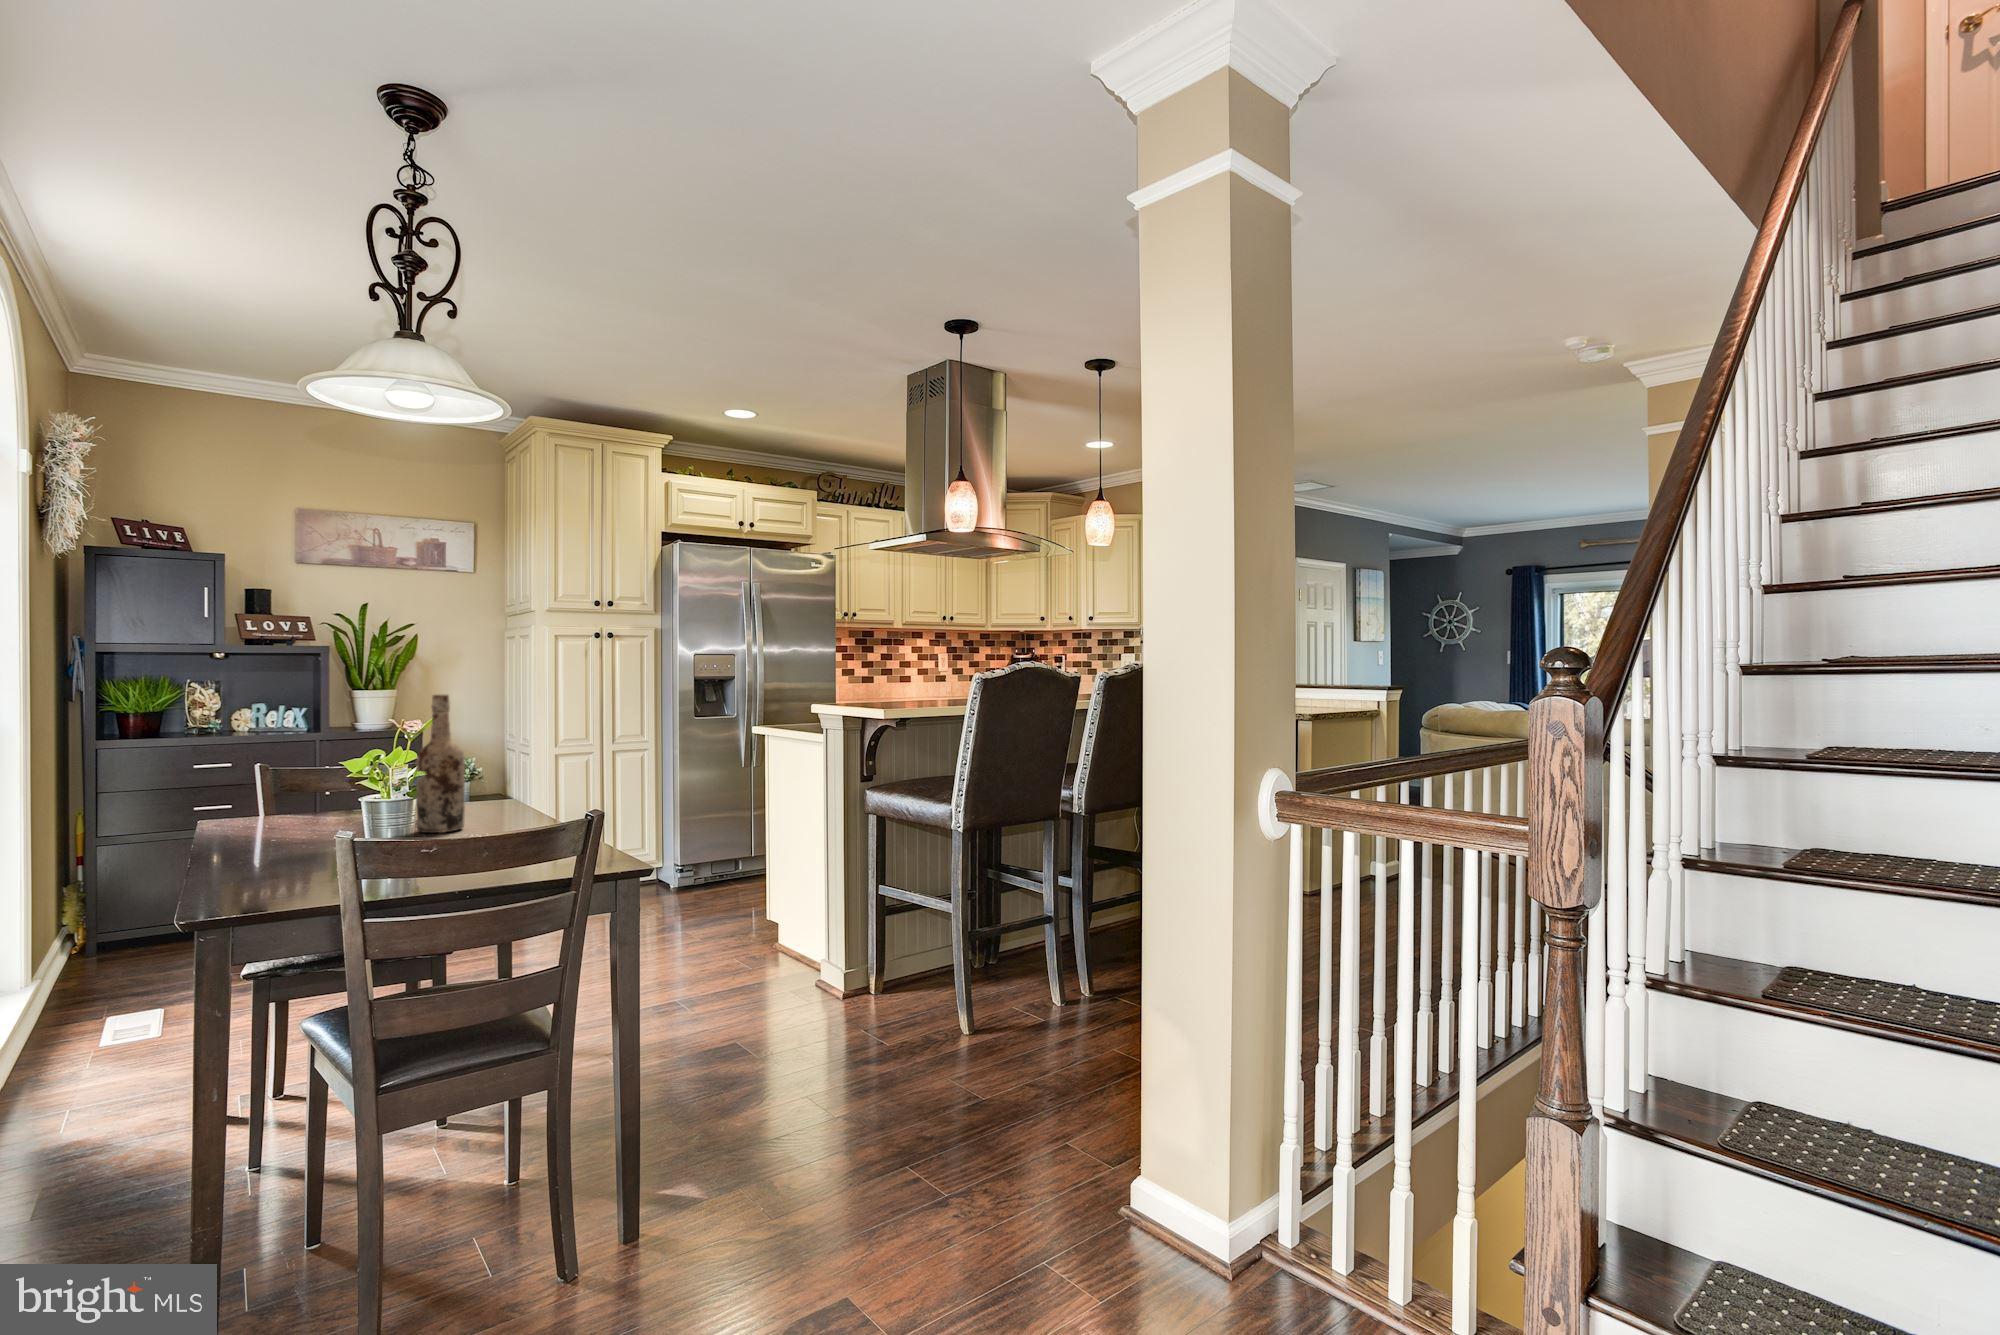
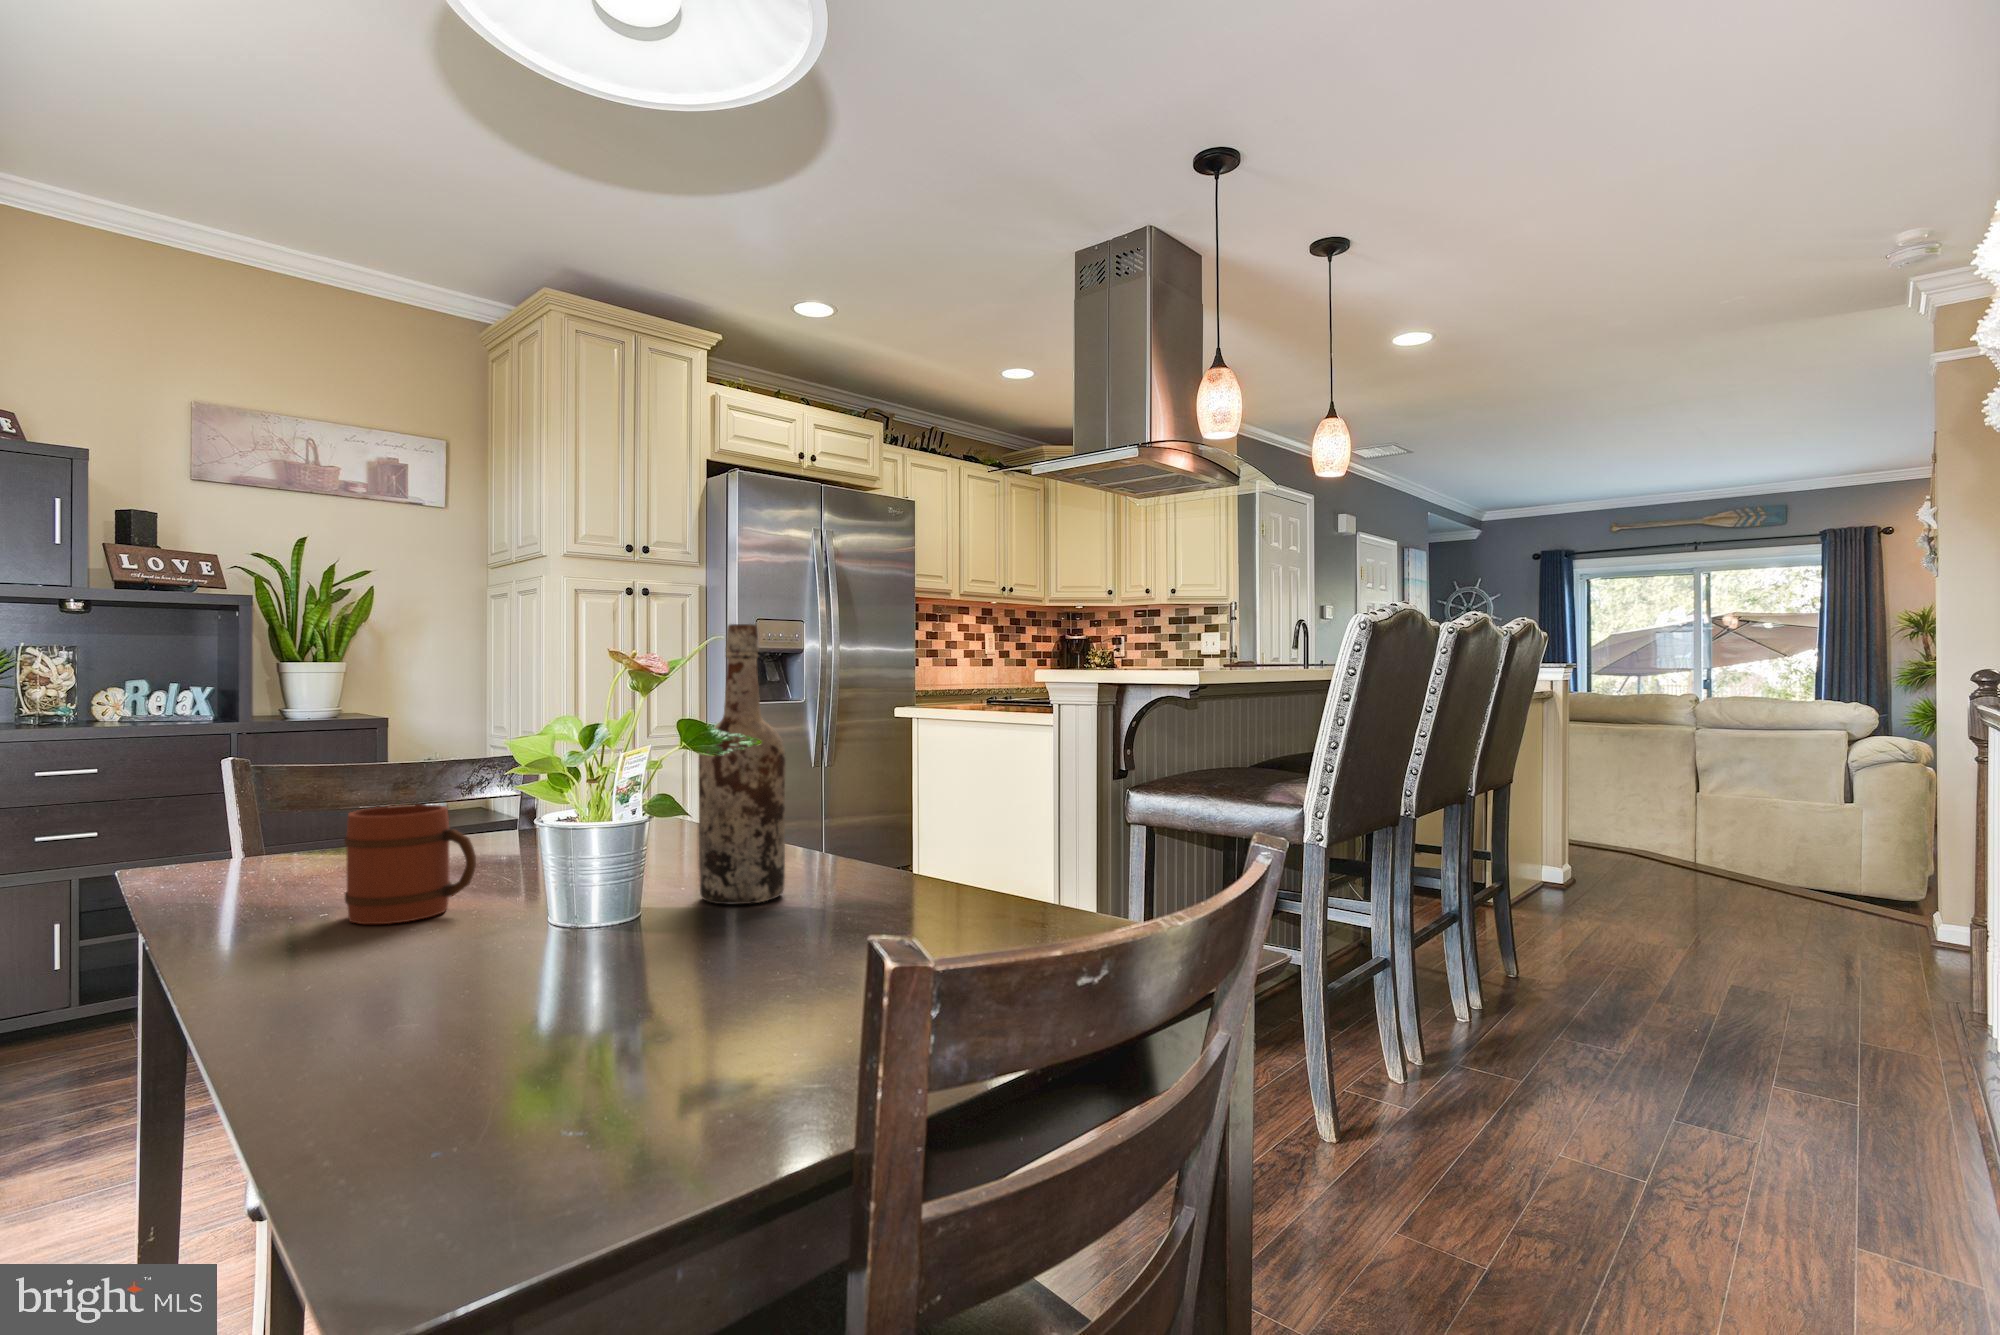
mug: none [248,782,311,837] -> present [344,805,476,924]

